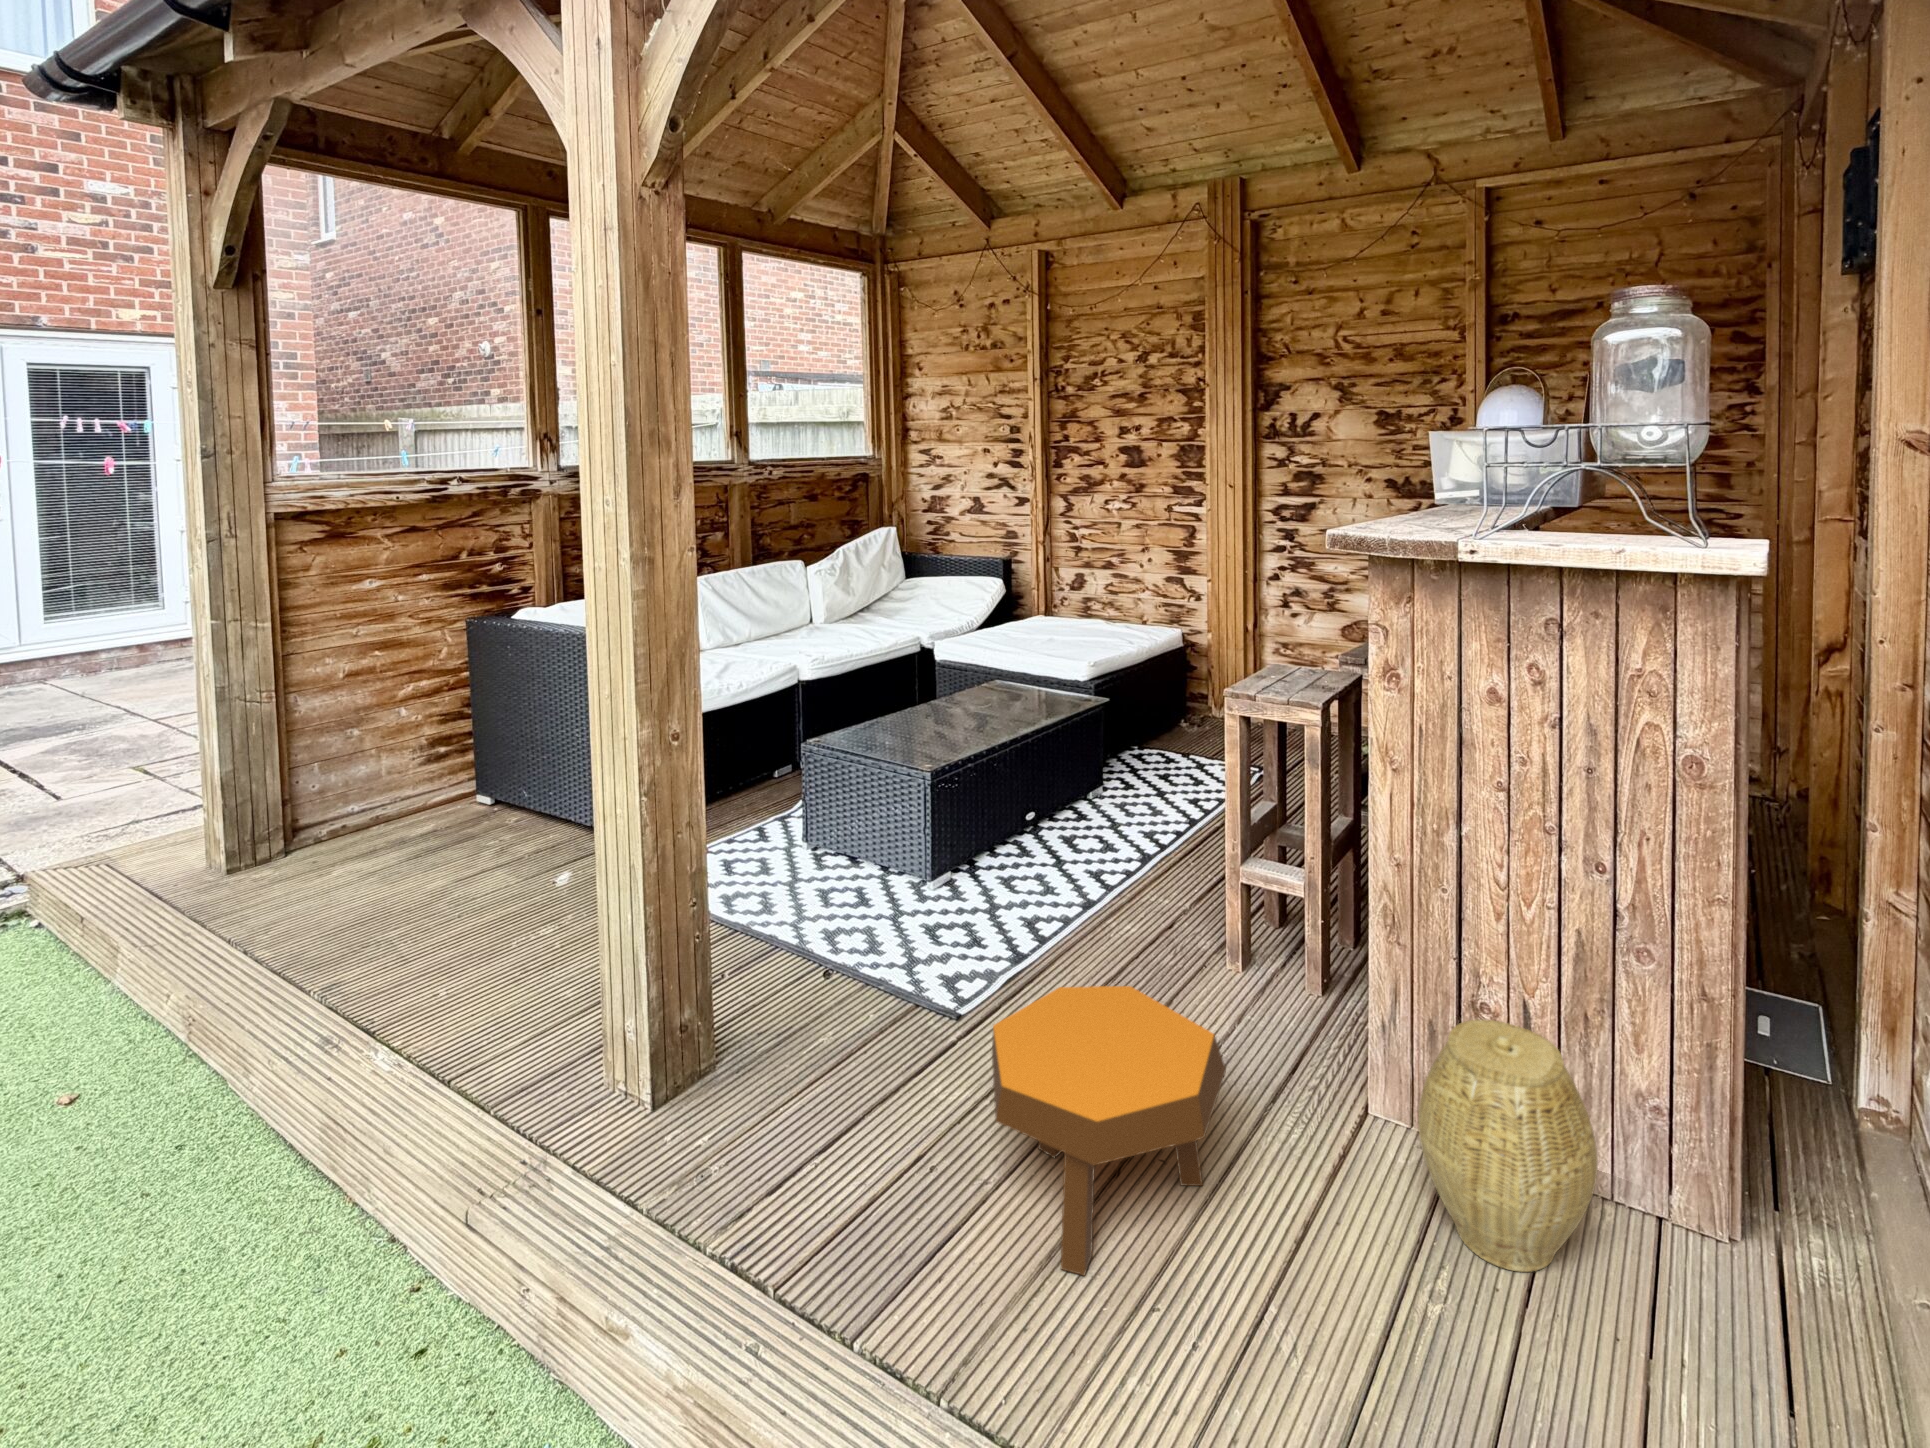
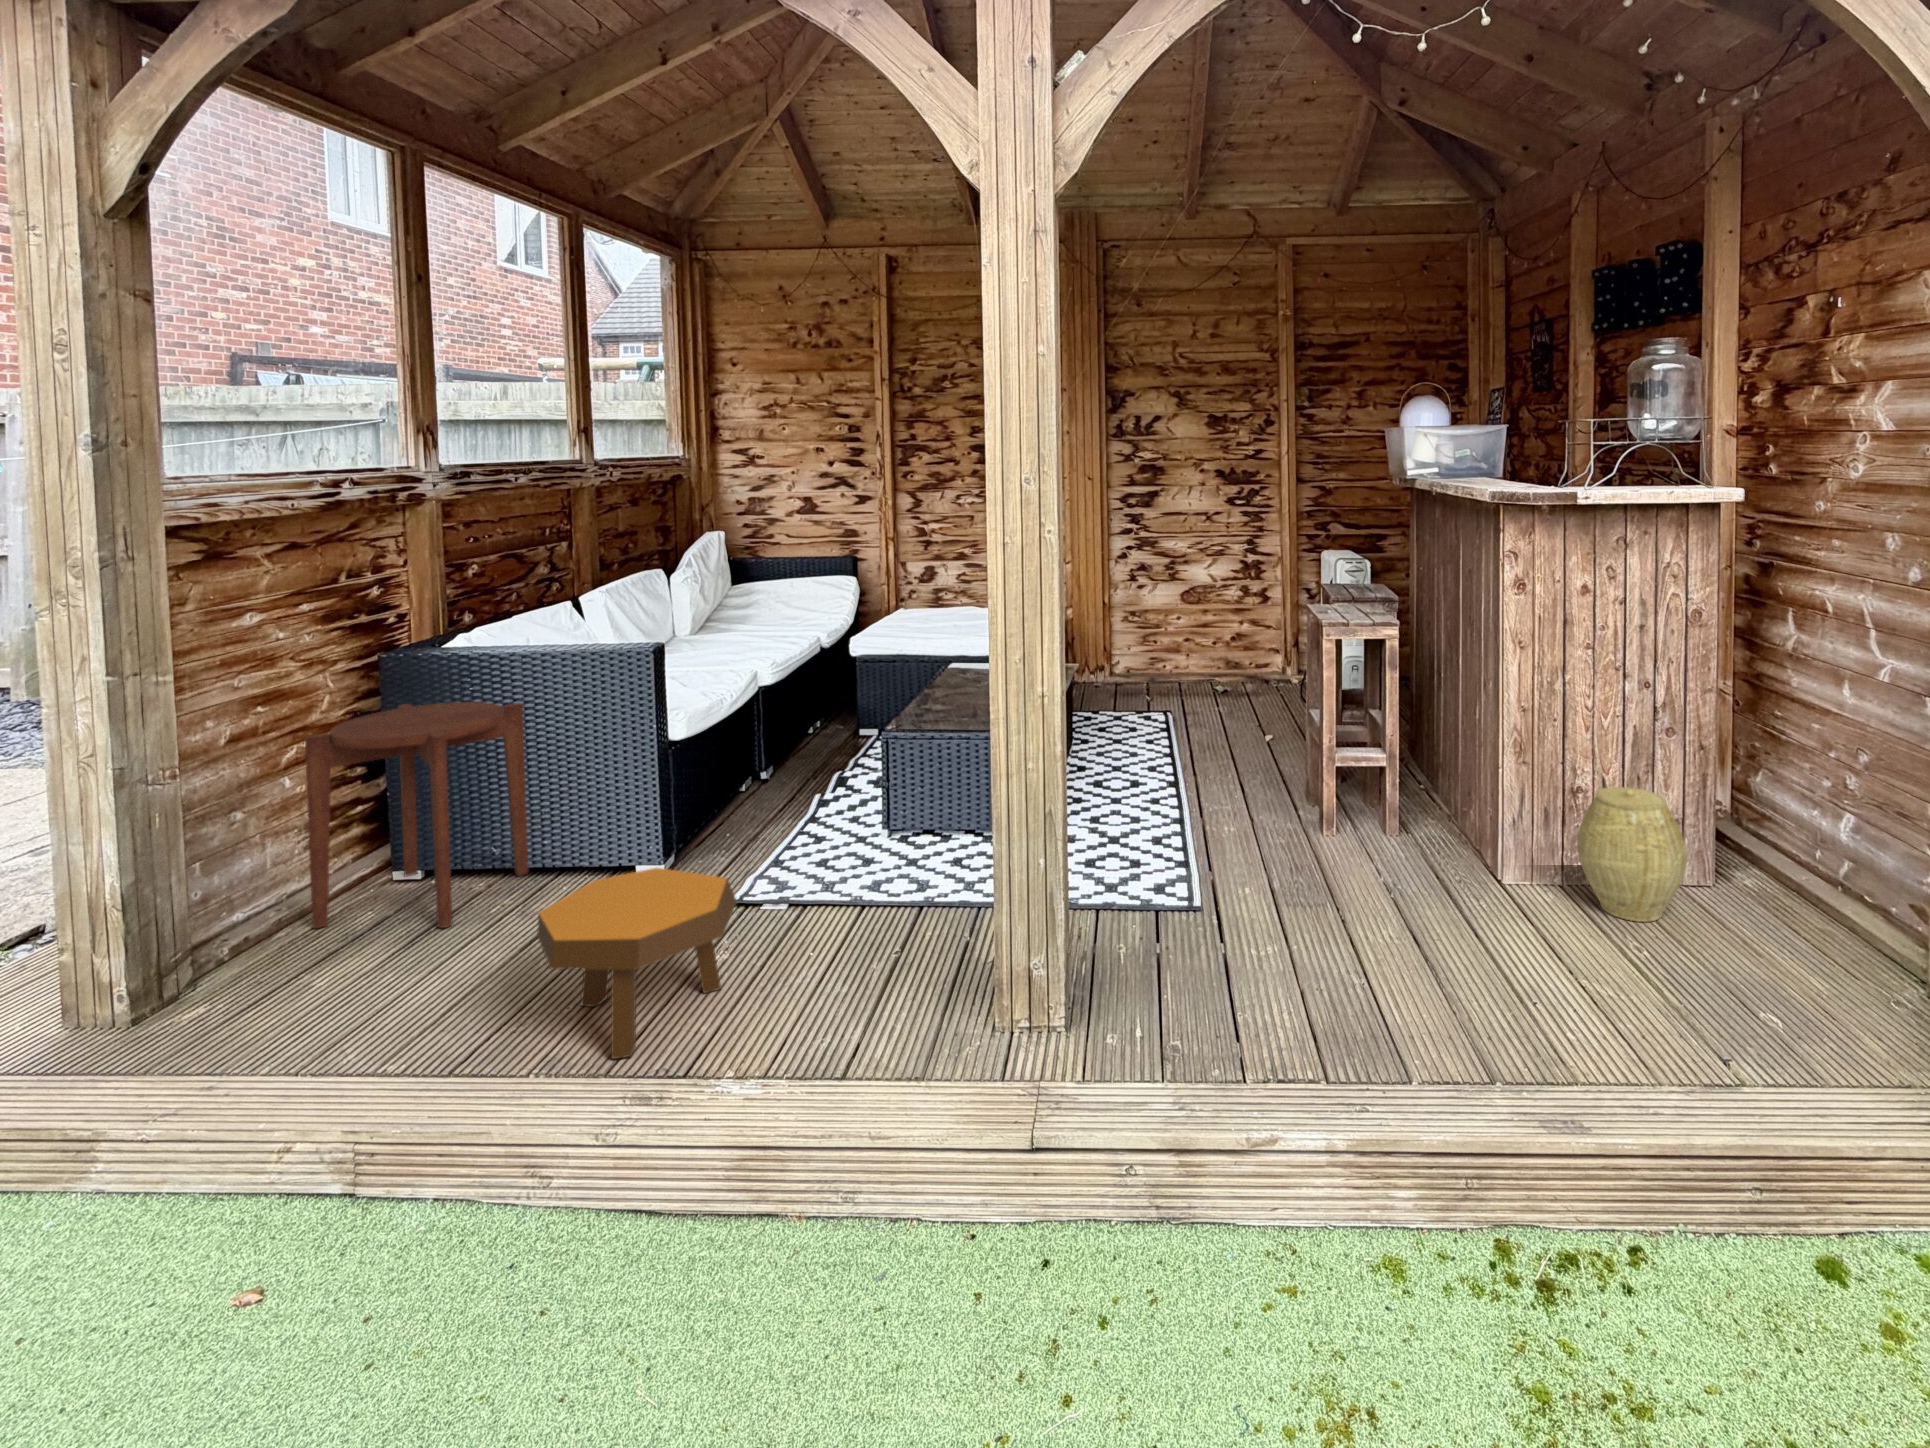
side table: none [367,661,538,852] -> present [305,702,529,928]
footstool: present [992,986,1226,1275] -> present [537,868,737,1059]

